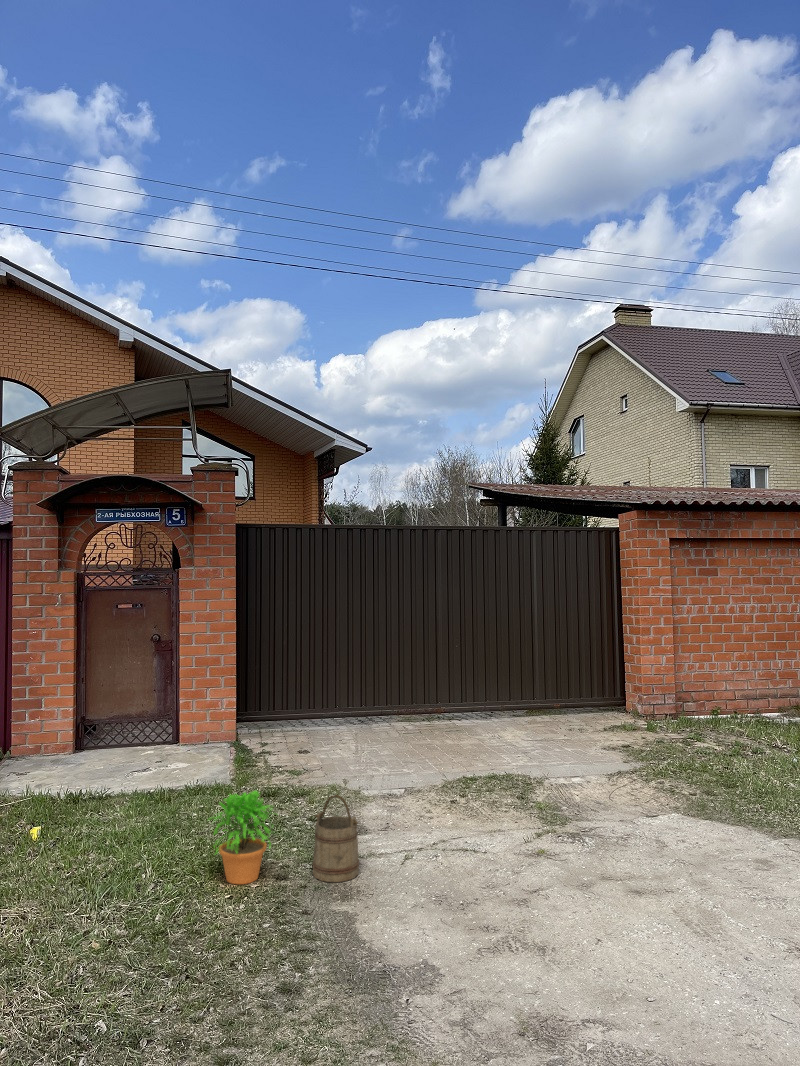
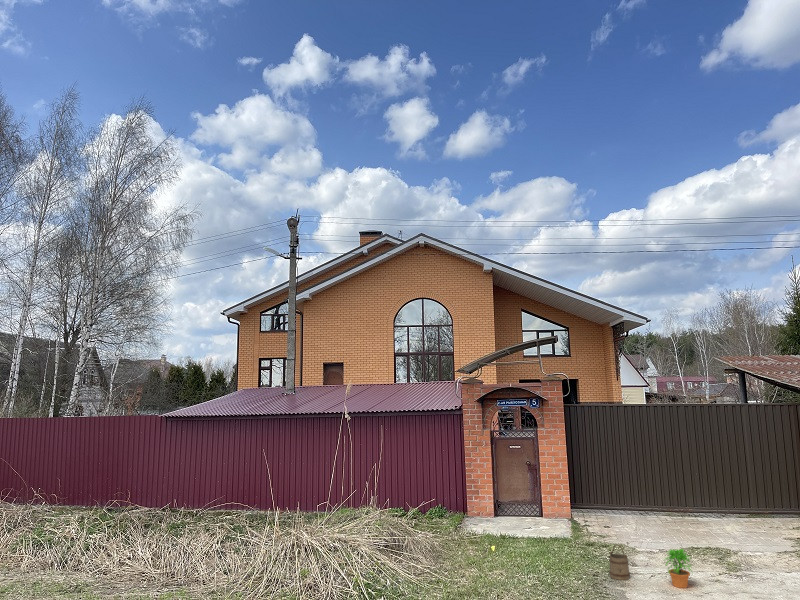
potted plant: present [214,791,271,884] -> present [665,549,692,588]

